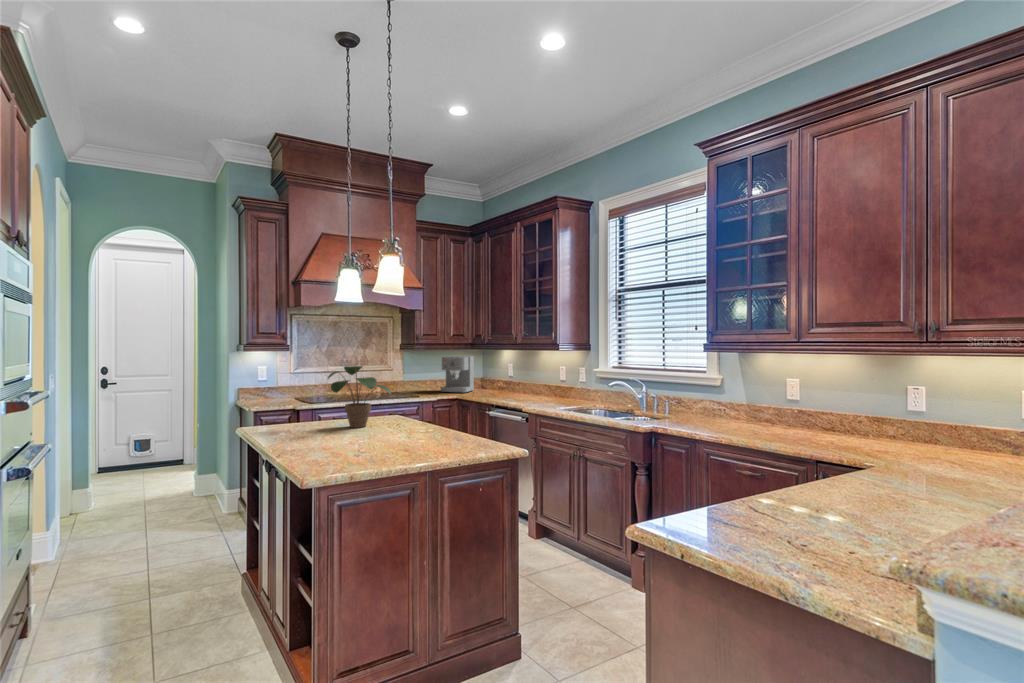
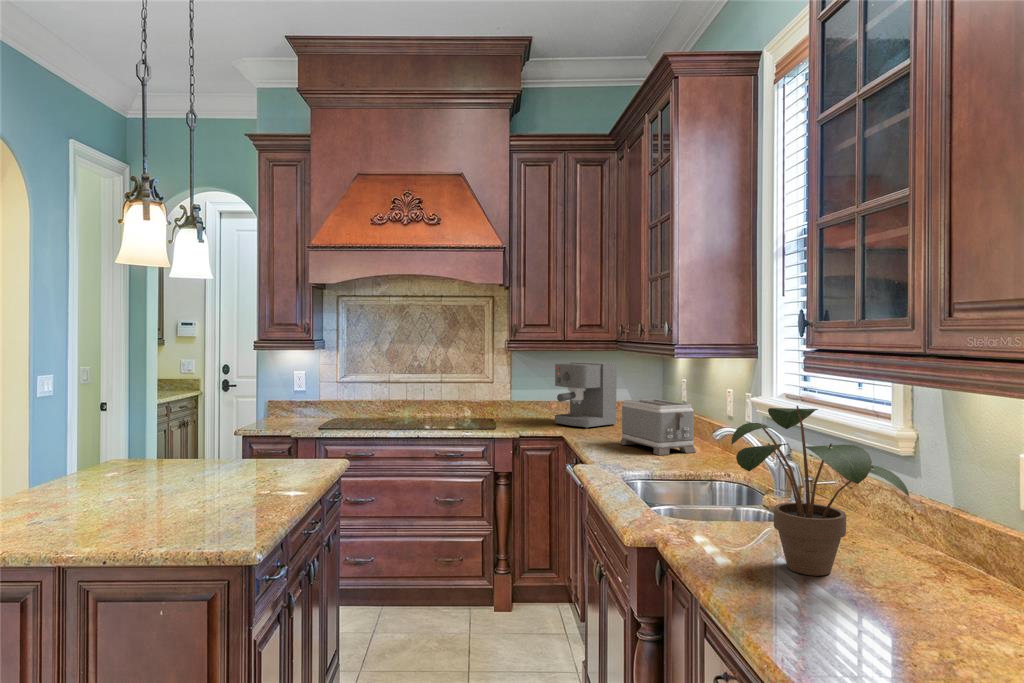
potted plant: present [328,366,391,428] -> present [731,406,909,576]
toaster: none [502,373,544,400] -> present [620,399,696,455]

